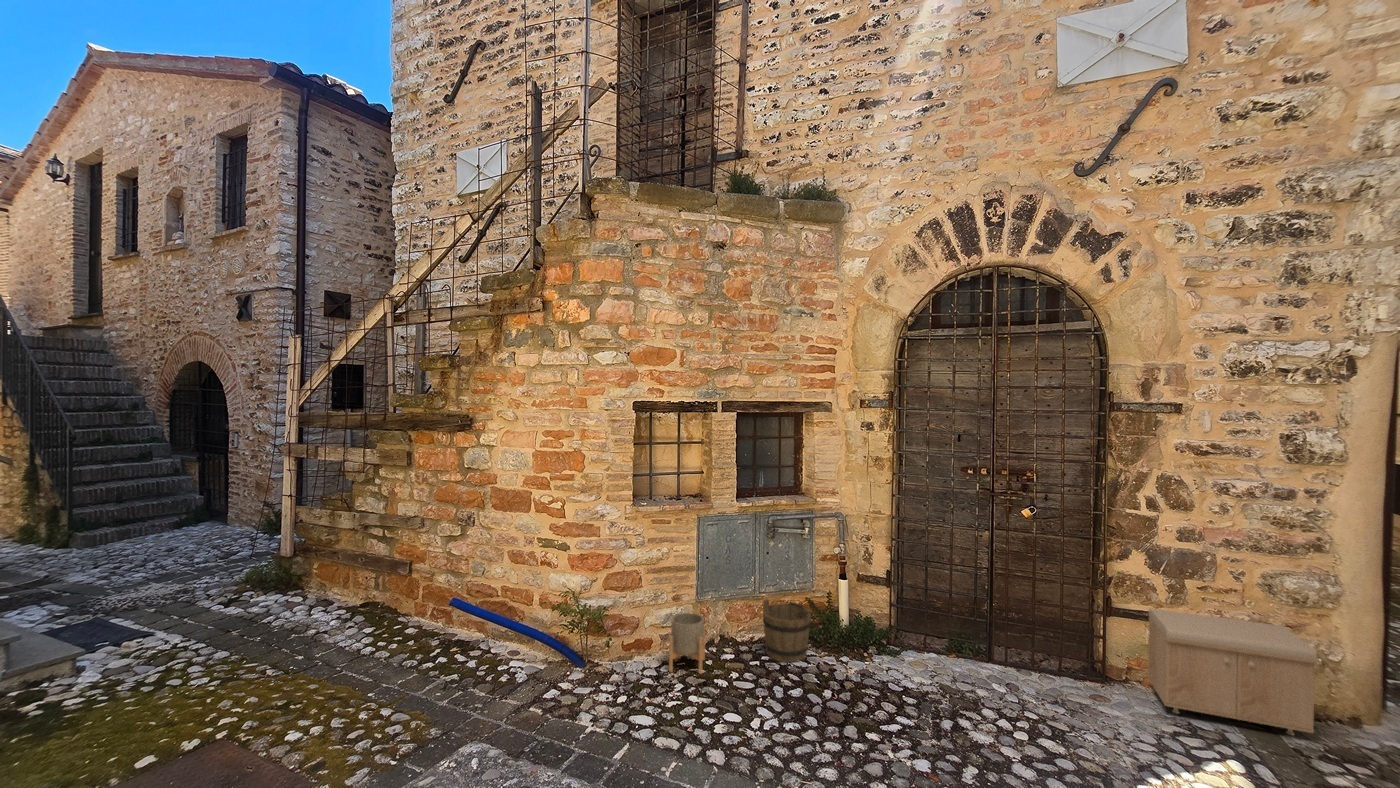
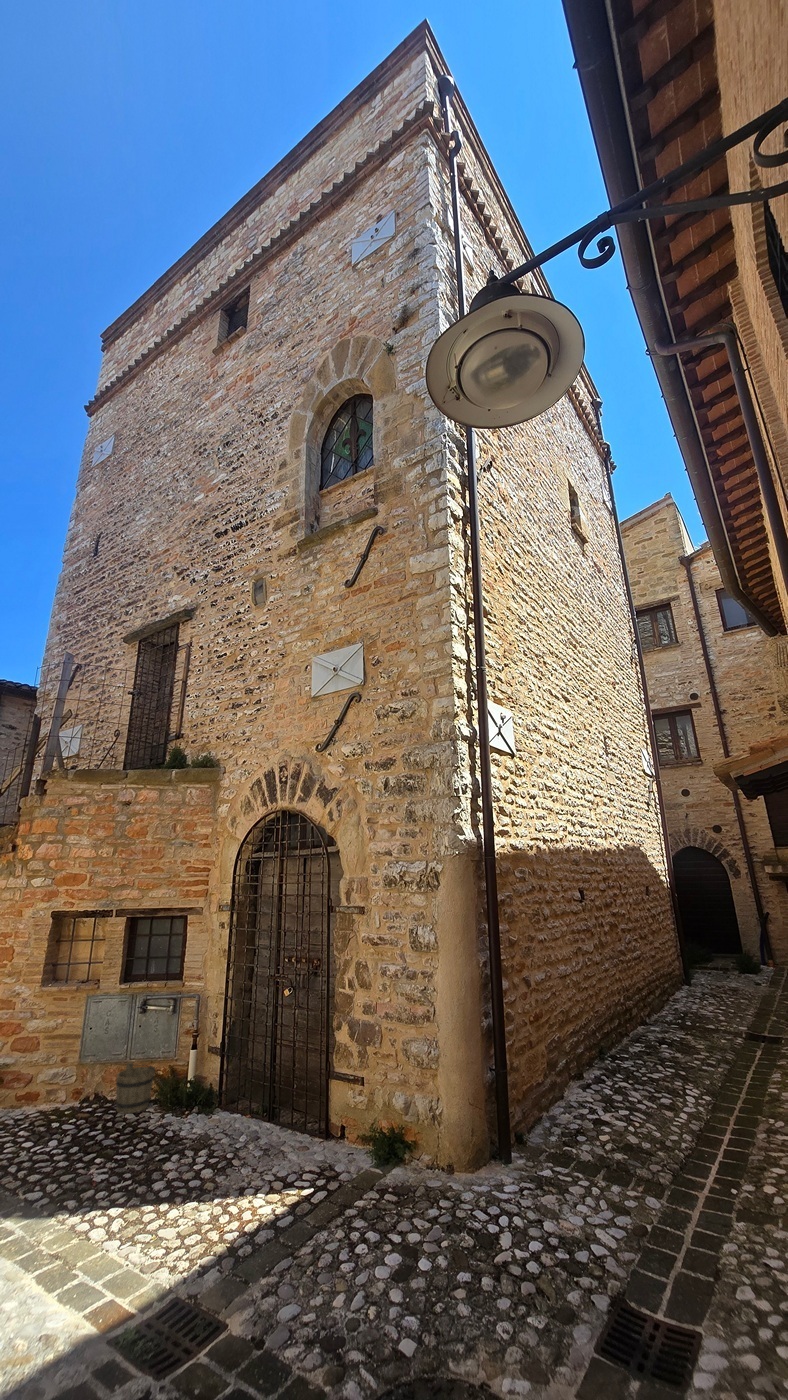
storage bench: present [1148,609,1317,736] -> none [316,1071,413,1177]
planter: present [669,613,705,674] -> none [34,1070,75,1118]

